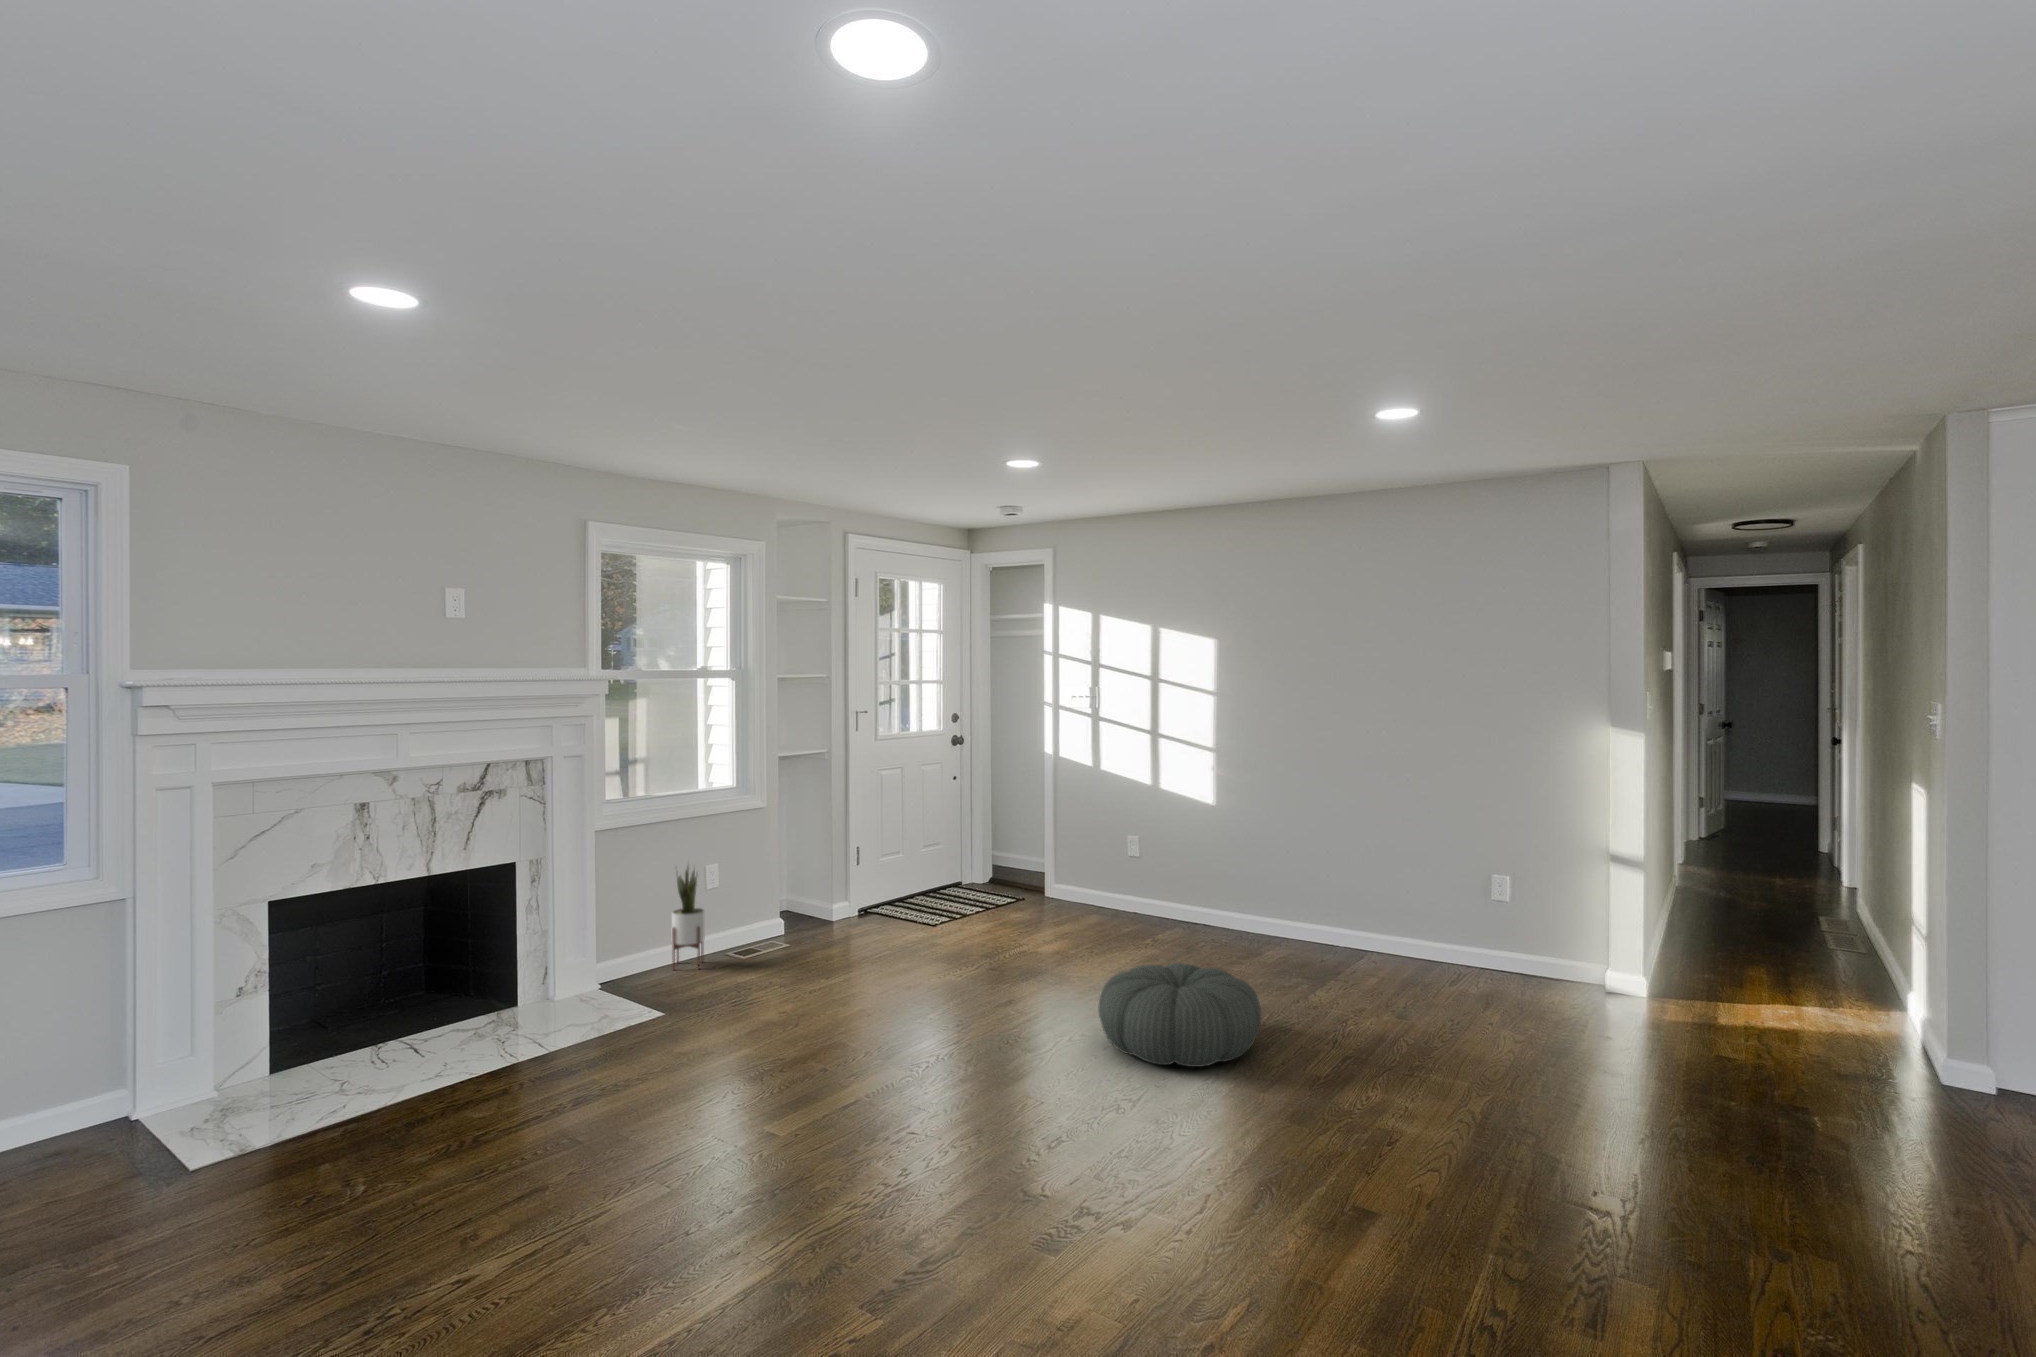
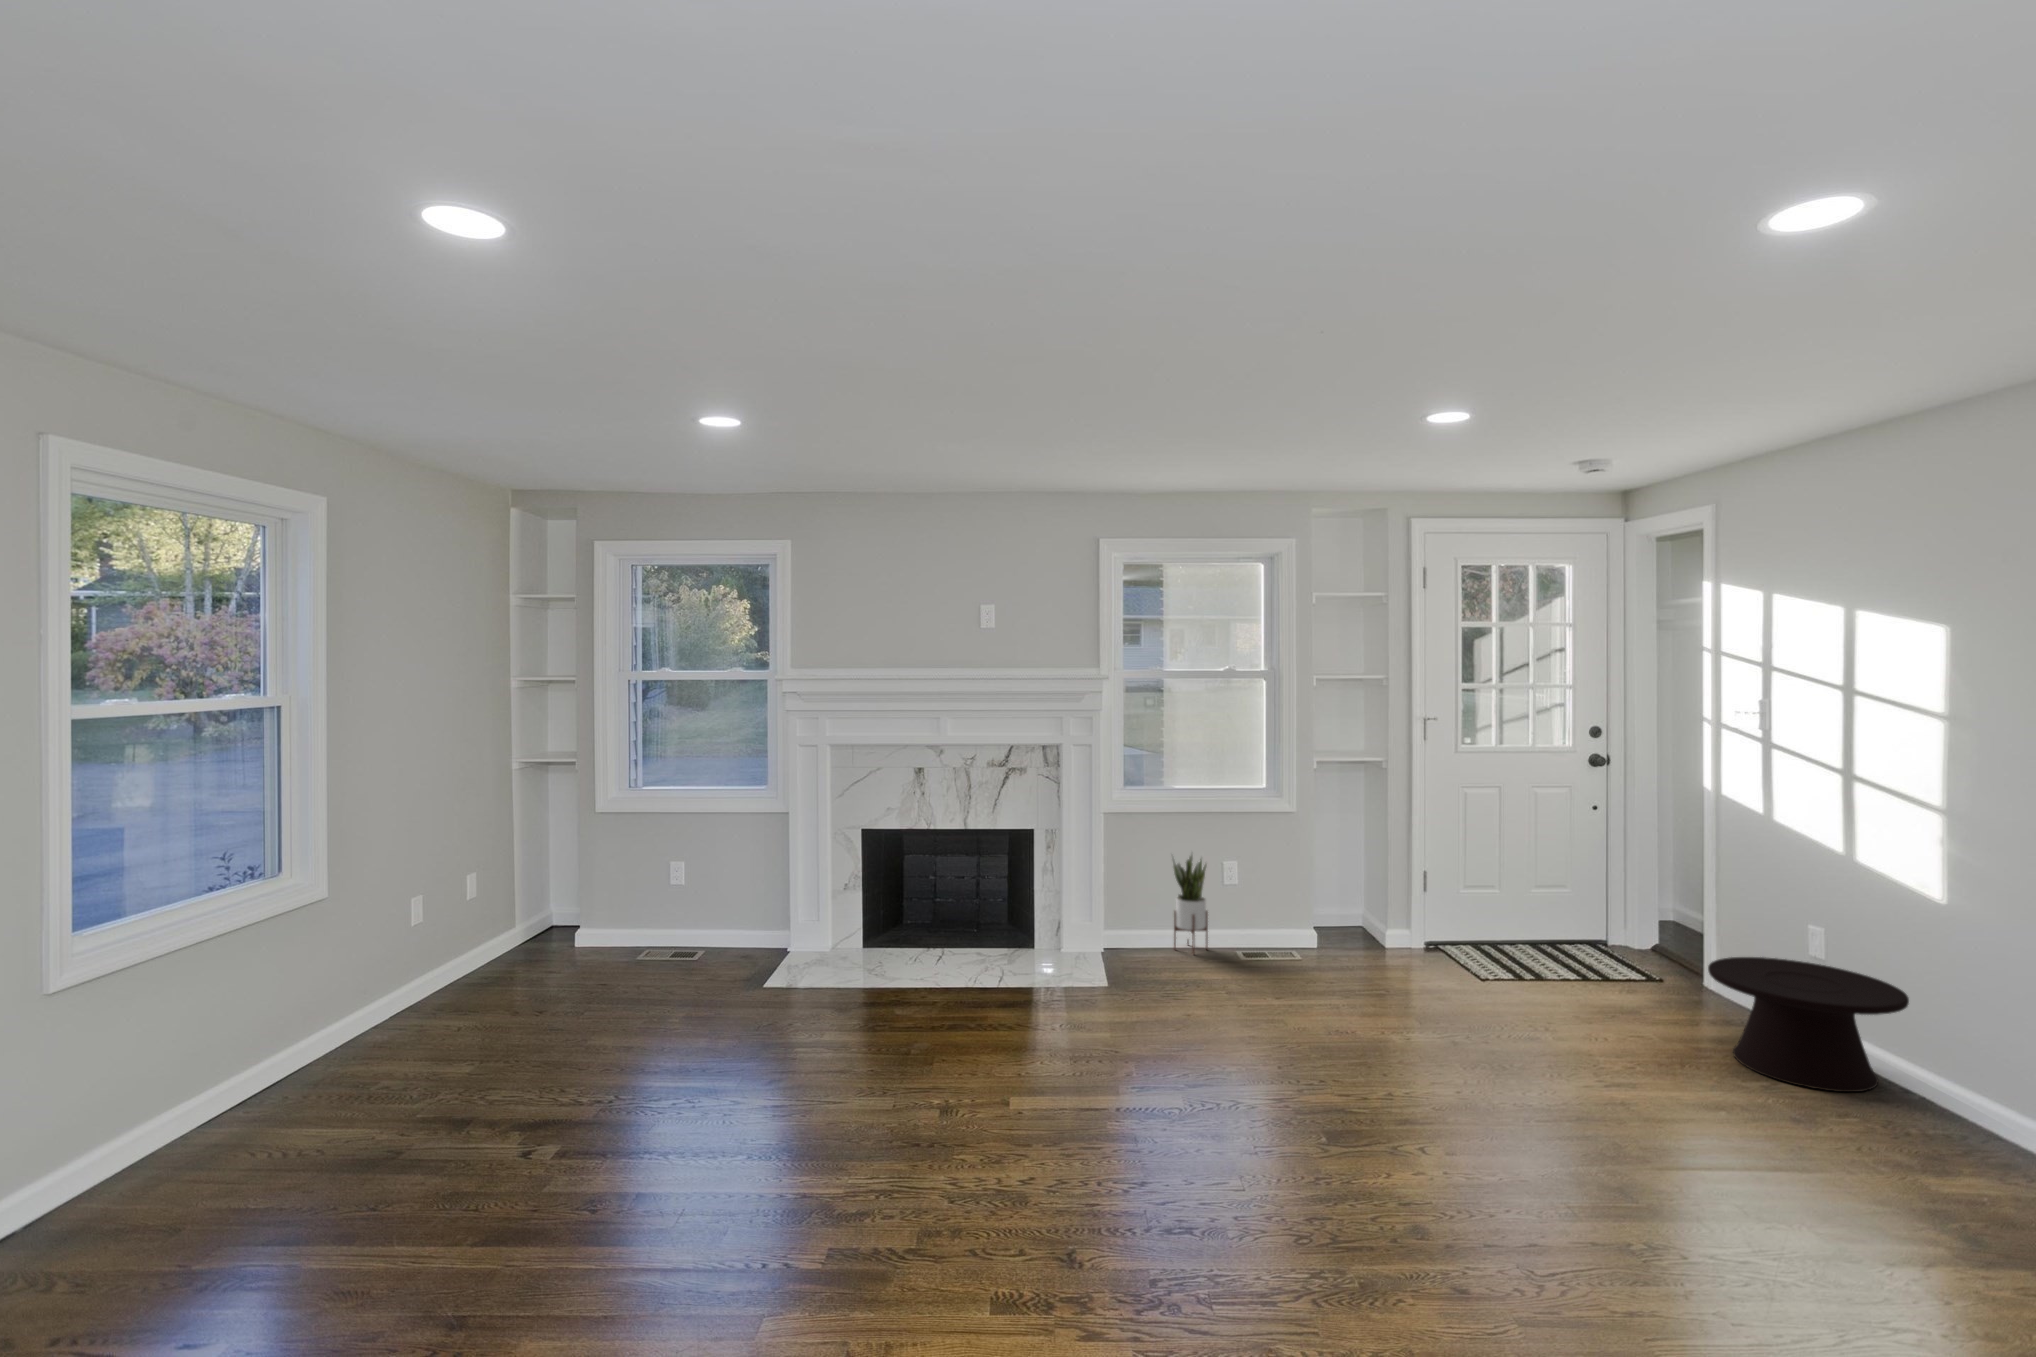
side table: none [1105,862,1209,939] -> present [1708,957,1909,1092]
pouf: present [1099,963,1261,1067] -> none [1393,1086,1653,1270]

